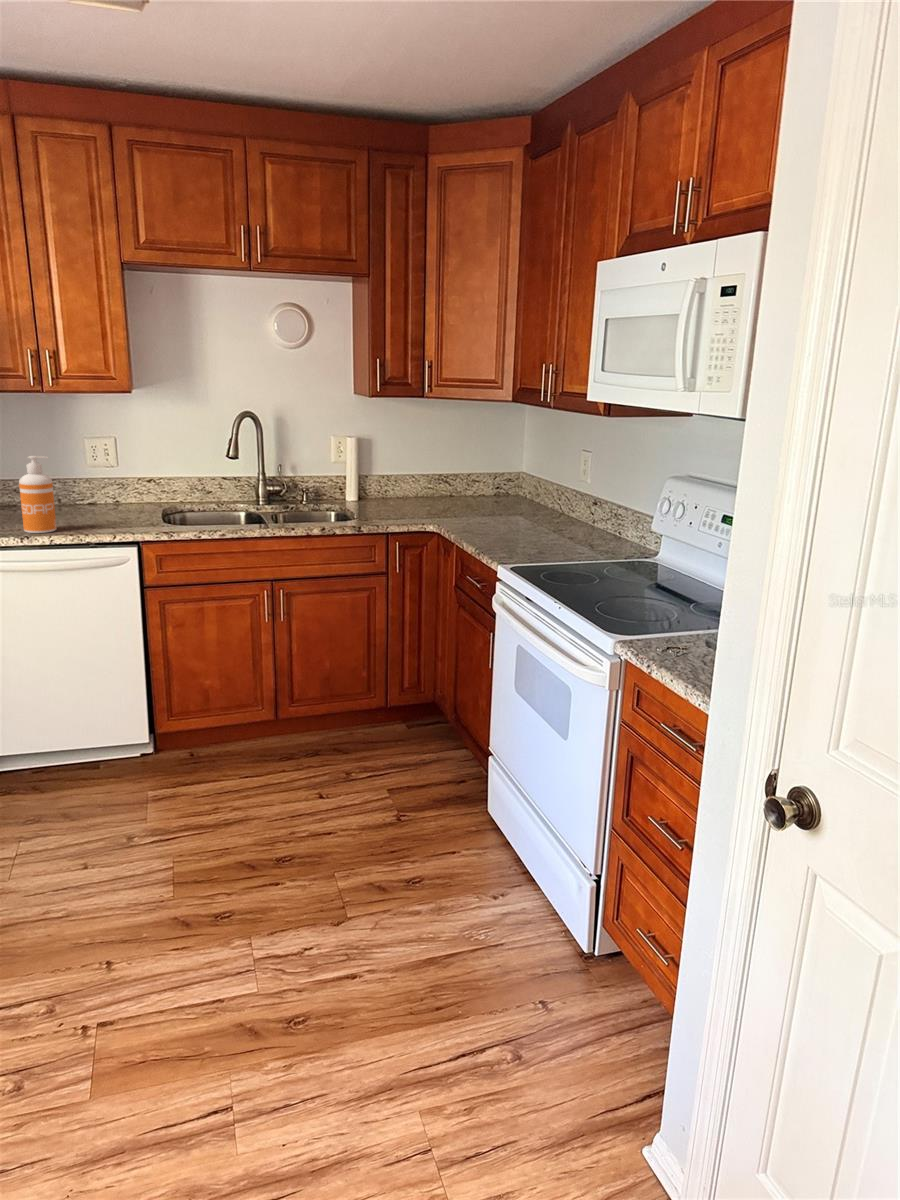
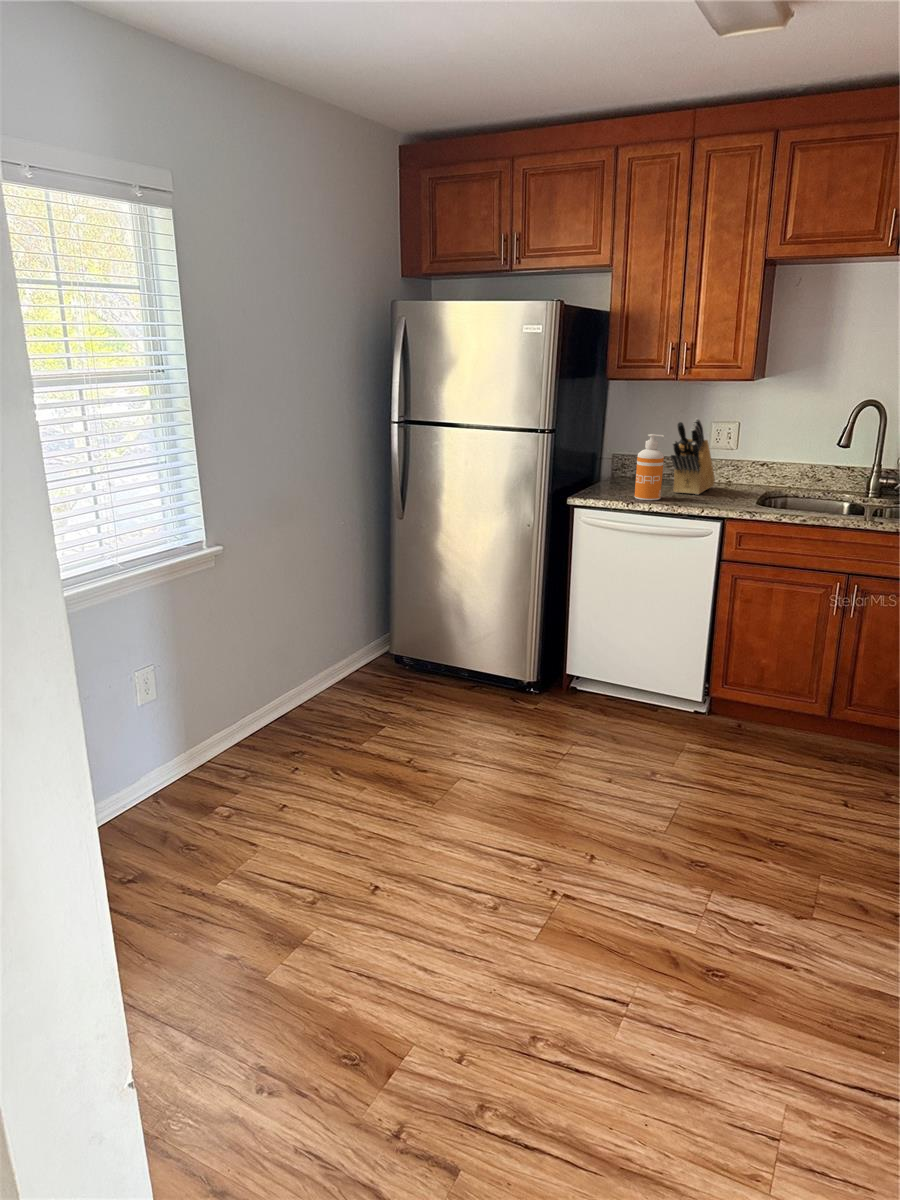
knife block: none [55,436,102,521] -> present [671,419,715,495]

